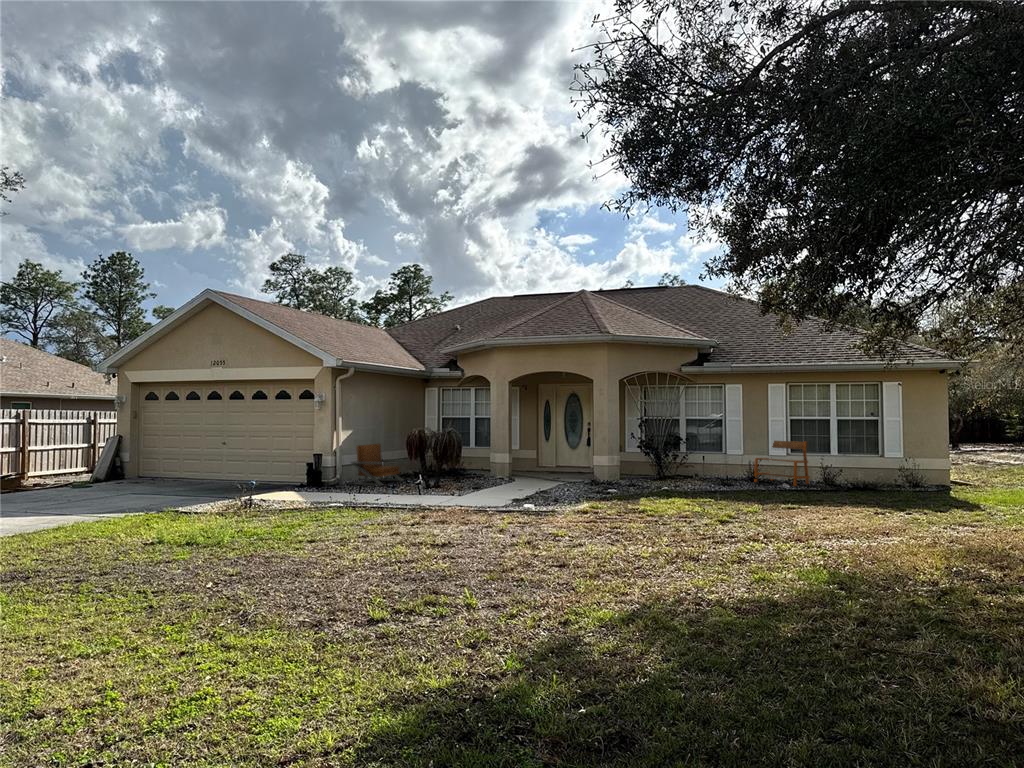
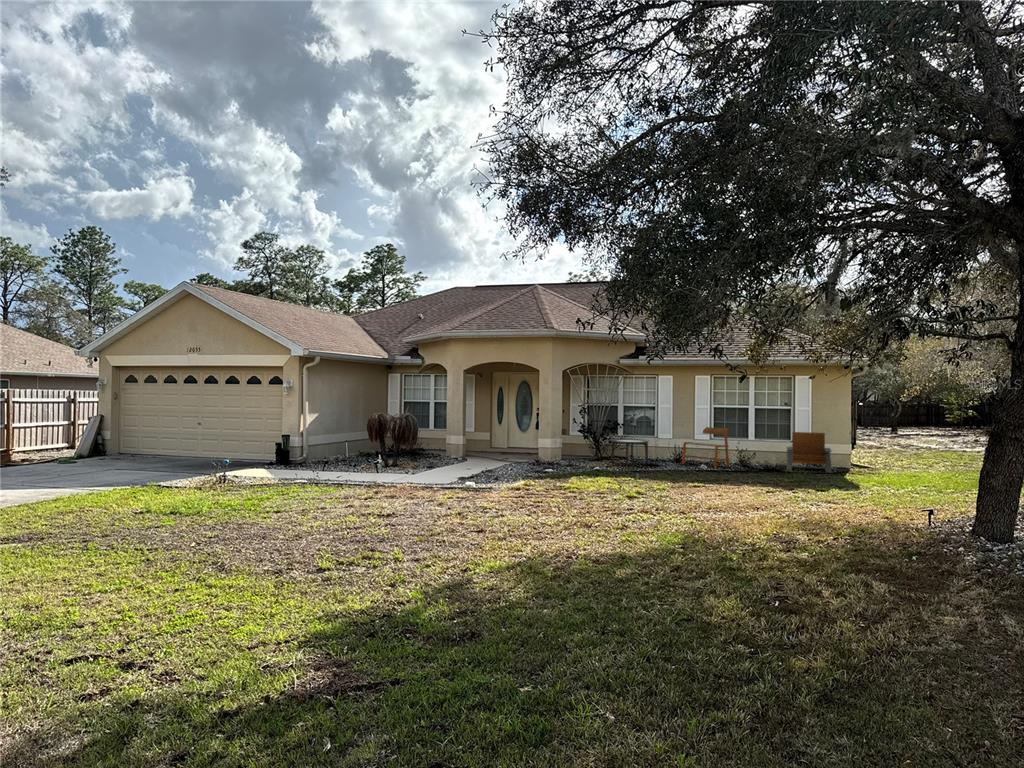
lounge chair: present [352,444,403,485] -> present [787,432,832,473]
round table: none [672,454,718,484] -> present [610,438,649,465]

